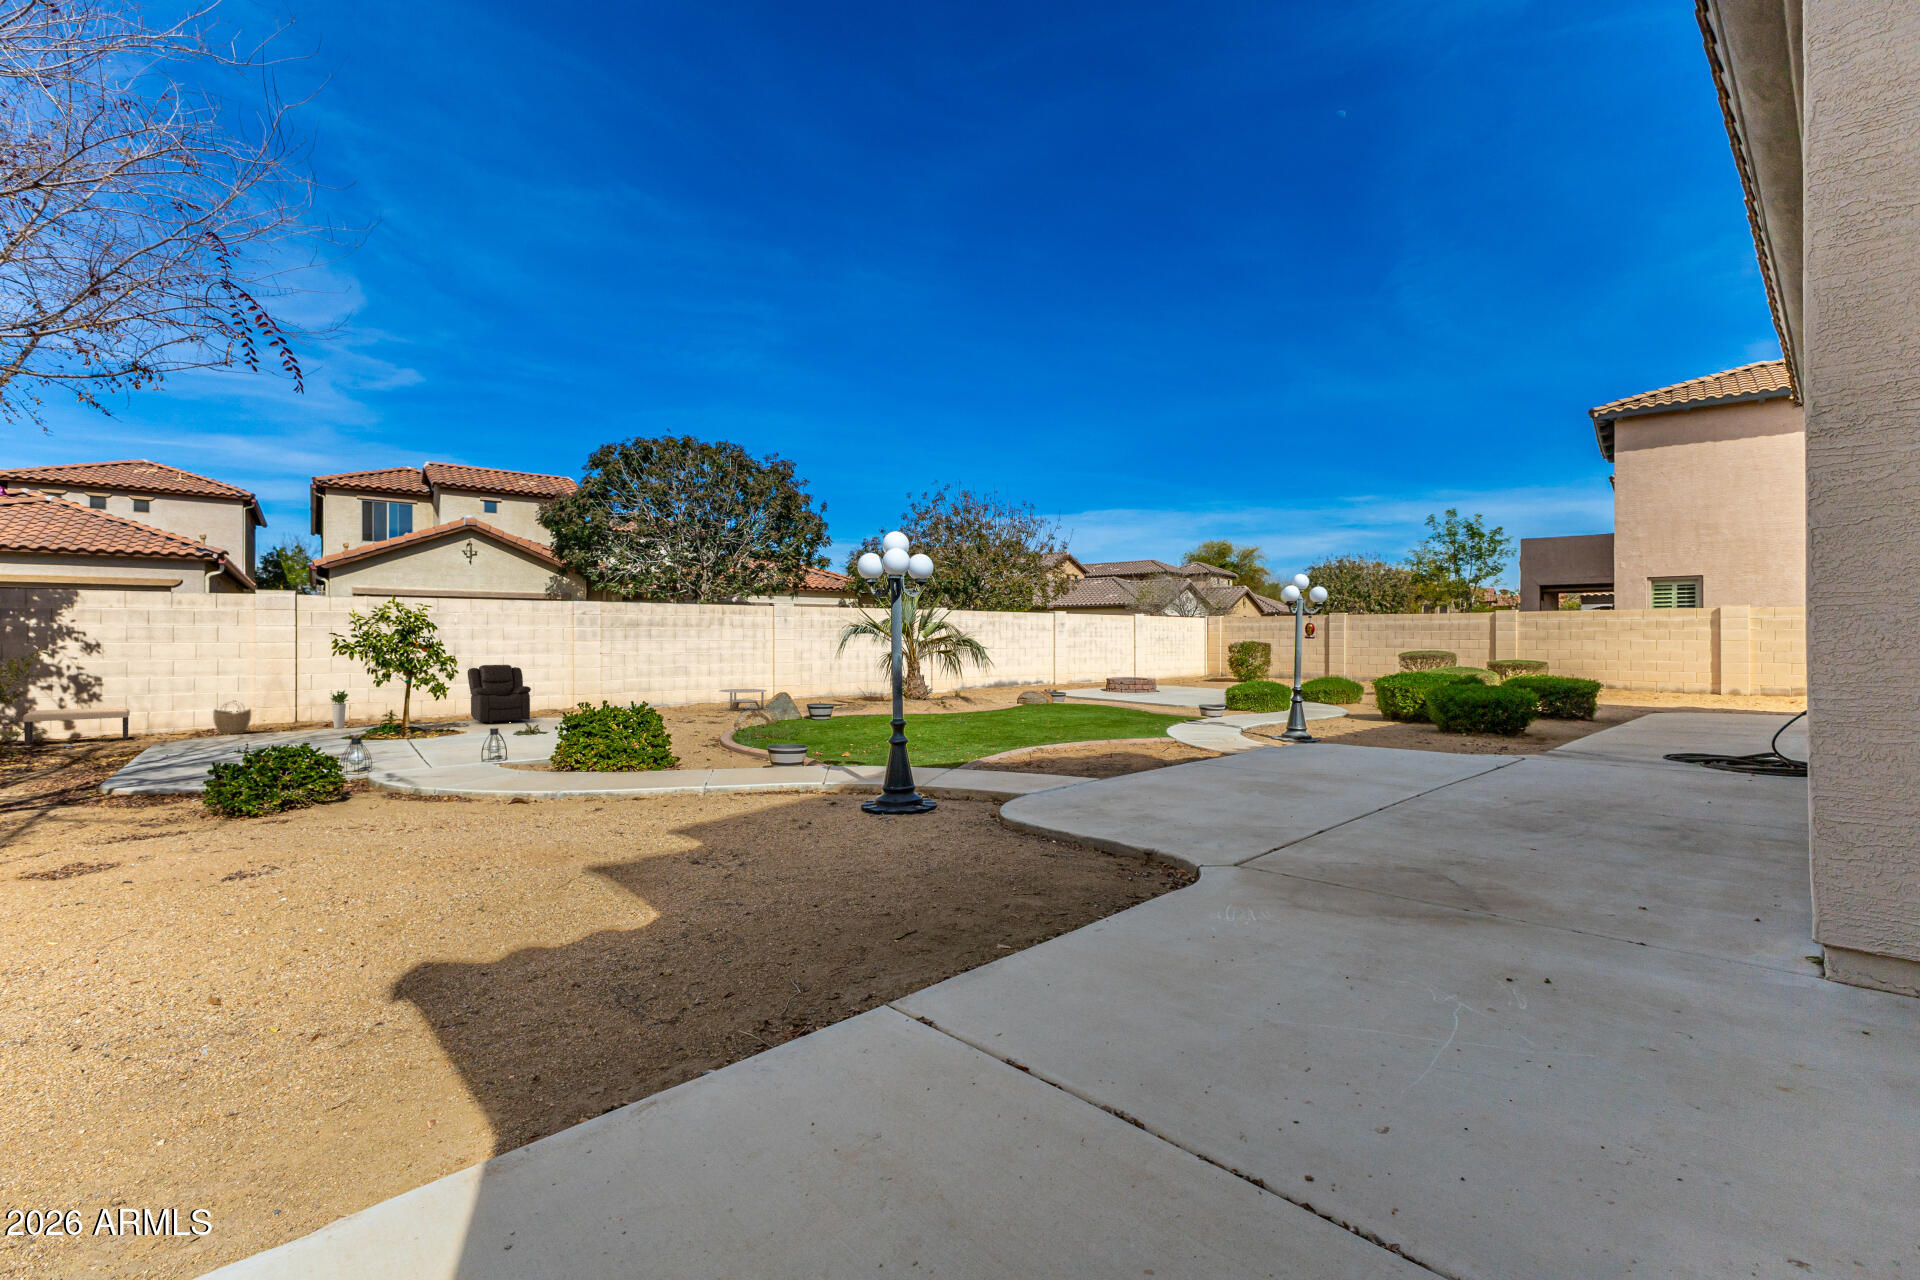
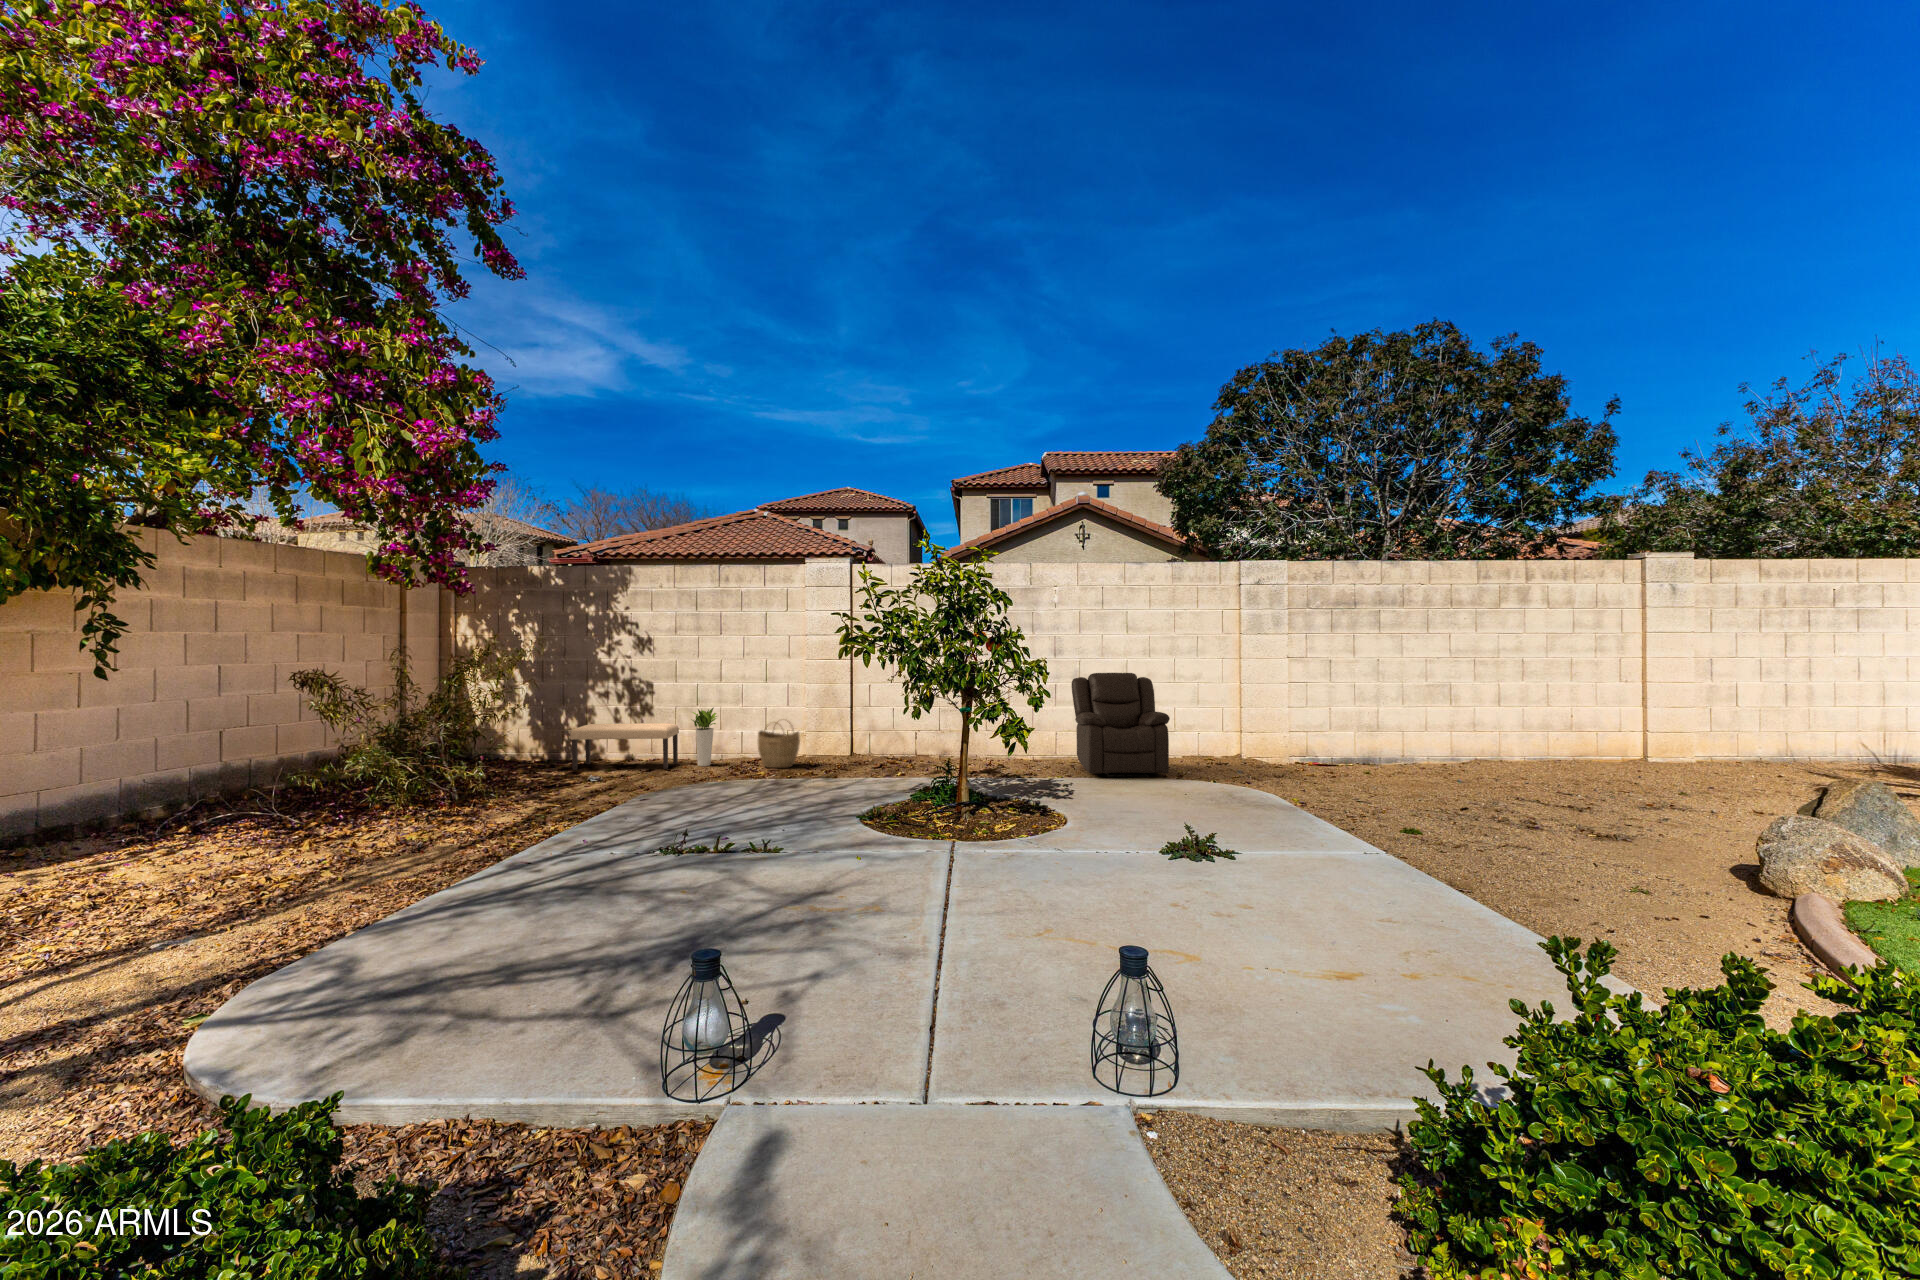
round table: present [719,689,767,711] -> none [1515,727,1638,778]
planter: present [331,690,348,728] -> present [691,708,717,766]

